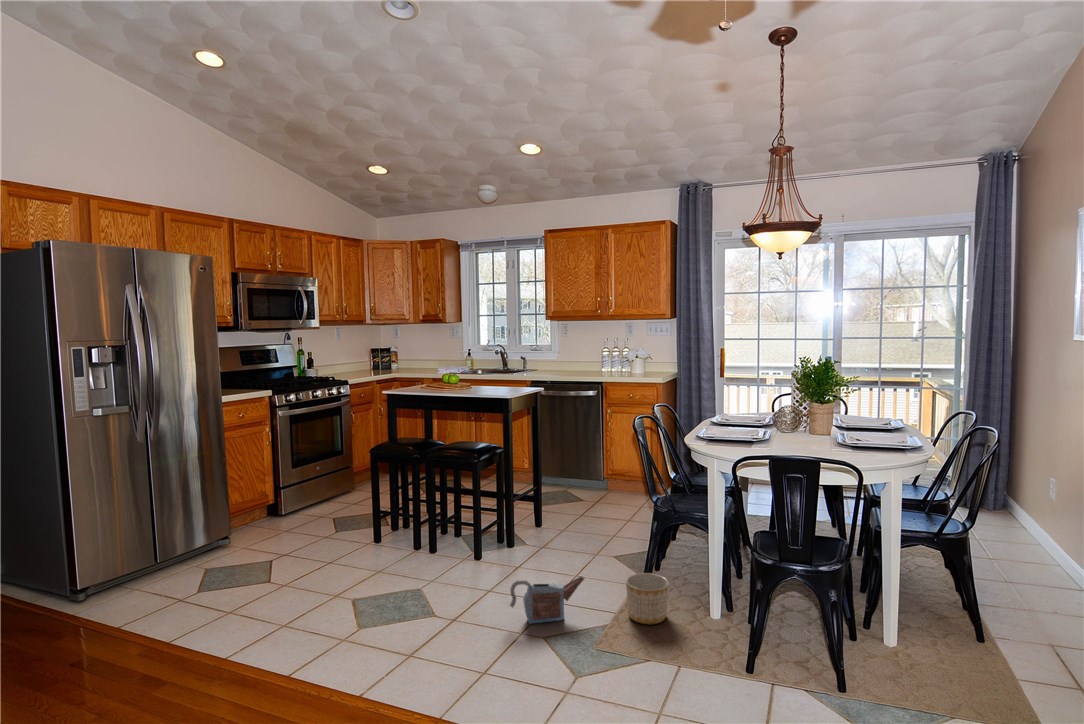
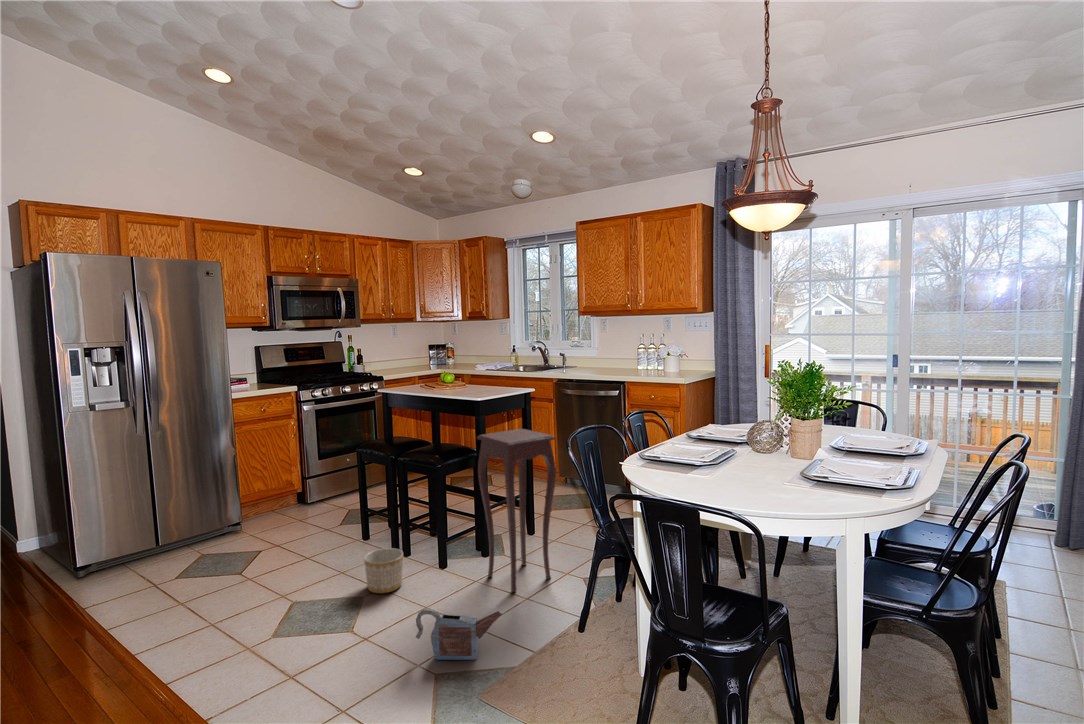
side table: none [515,424,588,570] -> present [477,429,556,592]
planter: present [626,573,669,624] -> present [364,548,403,593]

